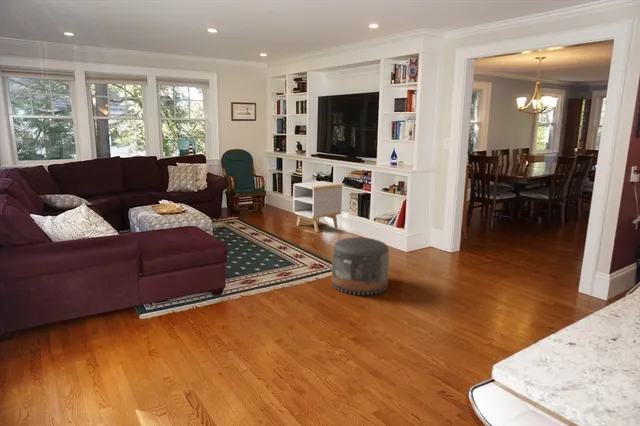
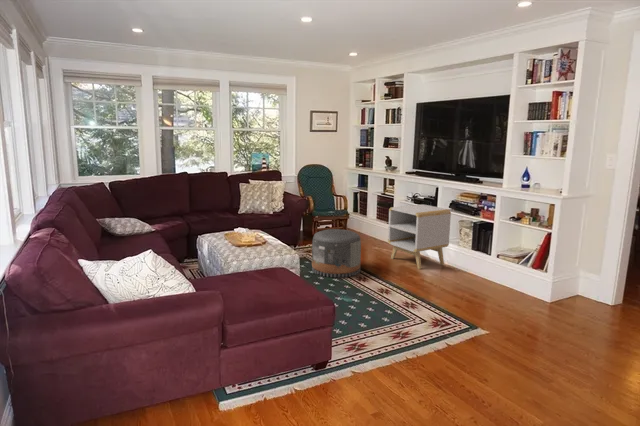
pouf: present [332,237,389,295] -> present [312,229,361,277]

